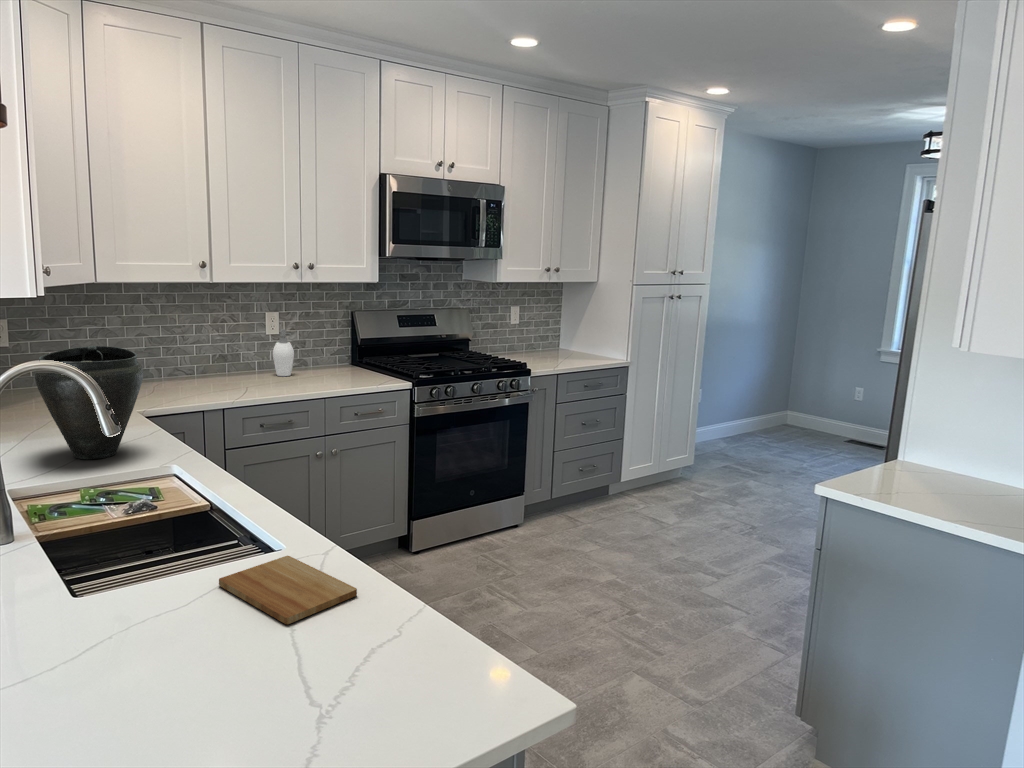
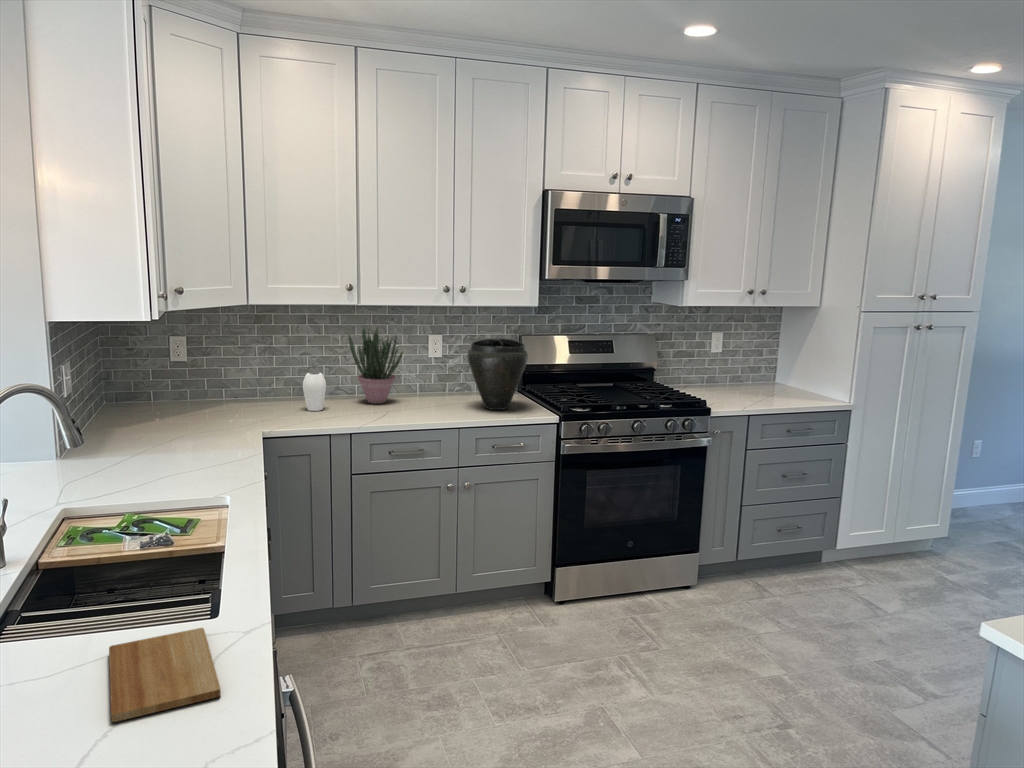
potted plant: none [194,303,252,381] -> present [348,327,403,404]
soap dispenser: present [273,329,294,376] -> present [303,358,326,411]
vase: present [34,346,143,459] -> present [468,338,528,410]

